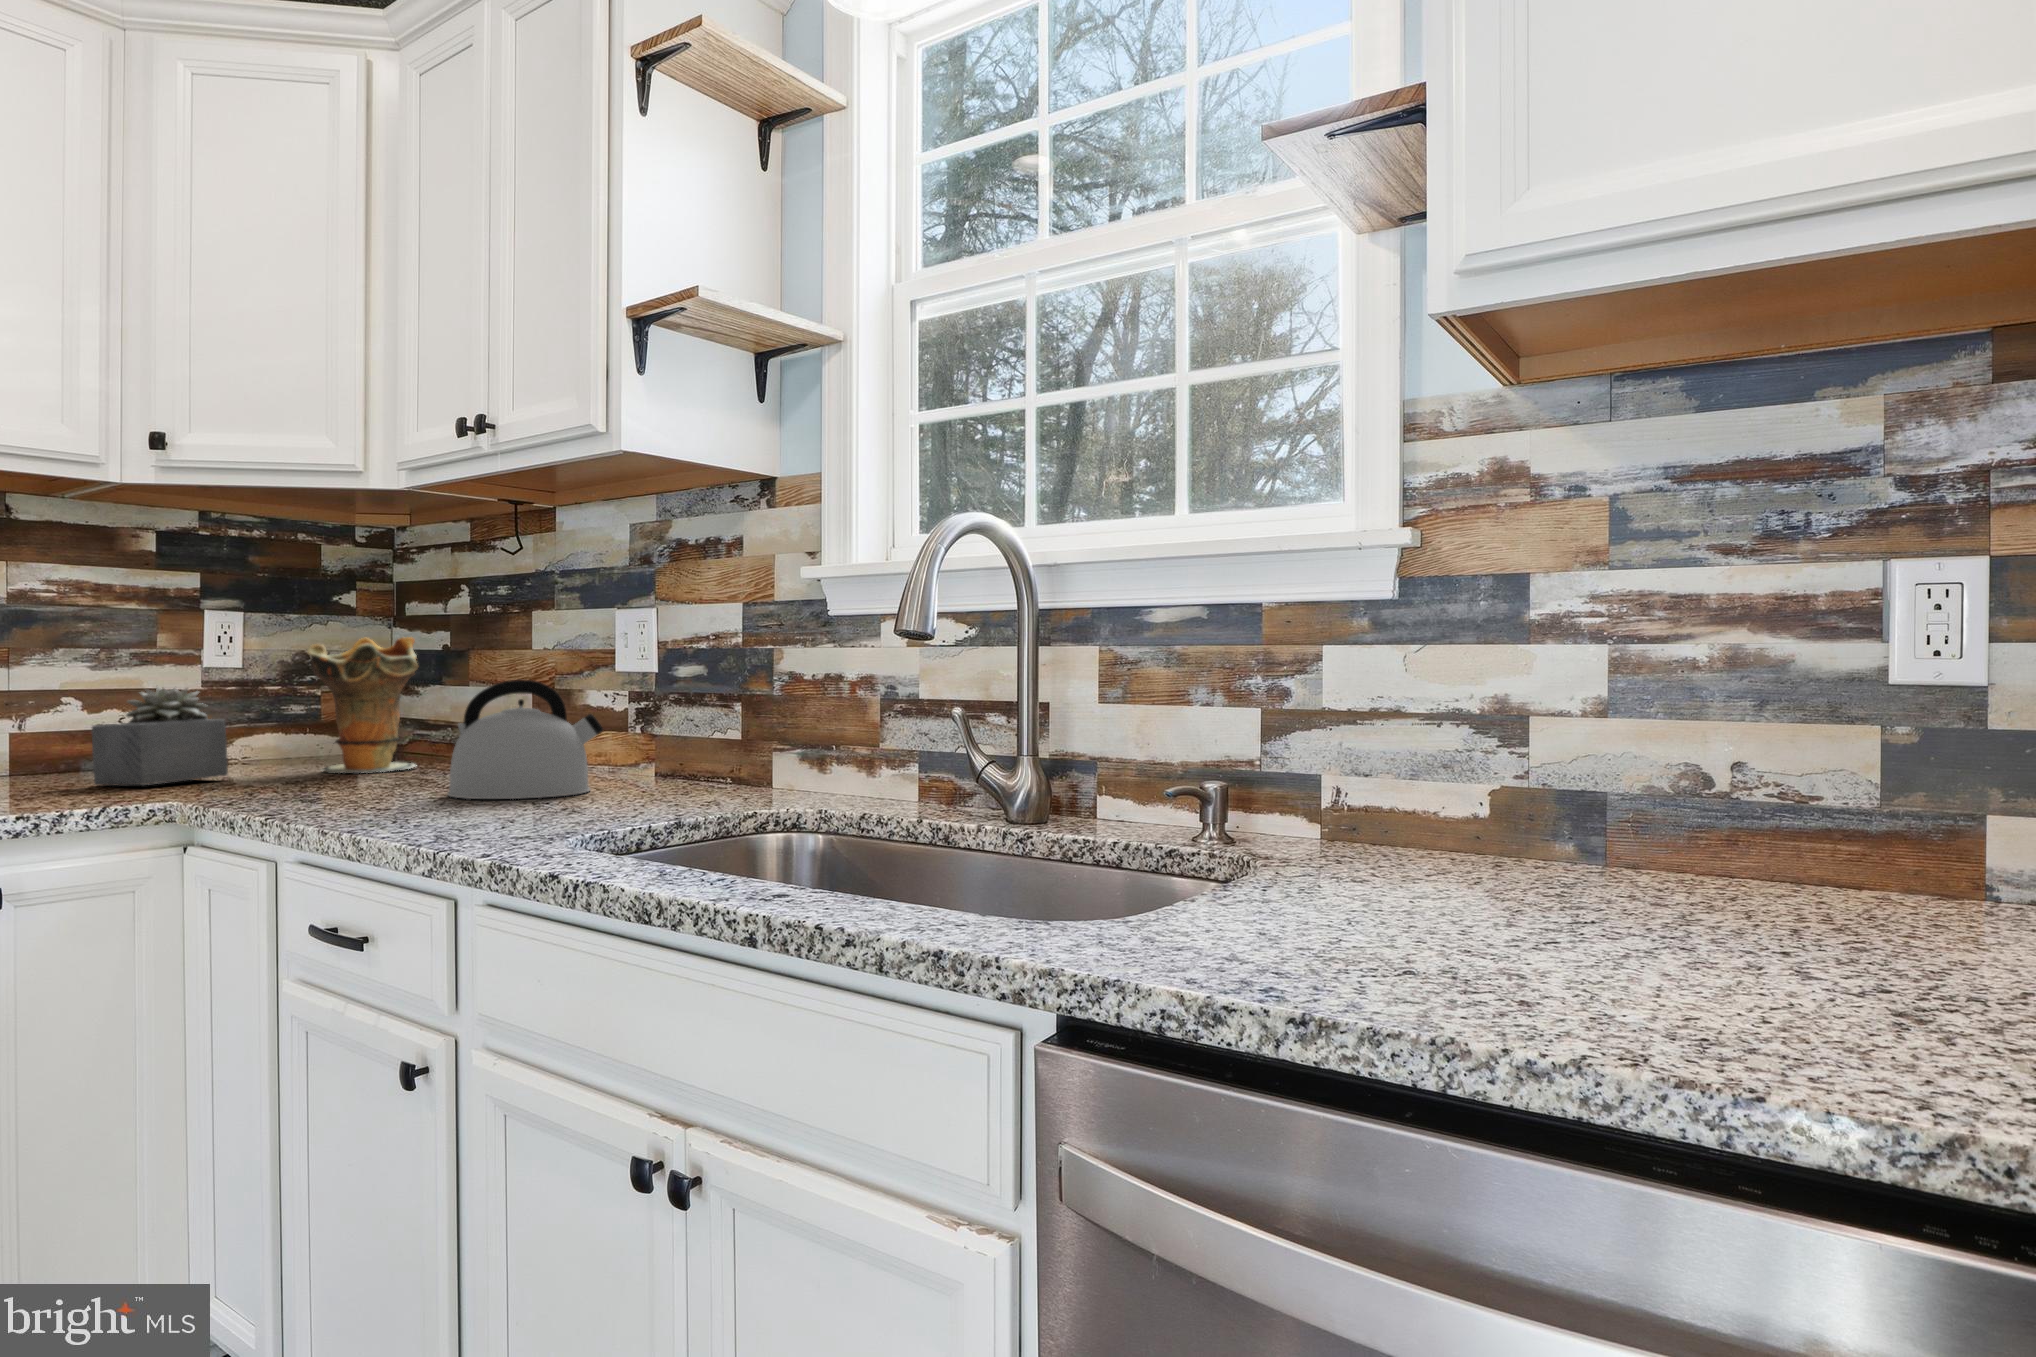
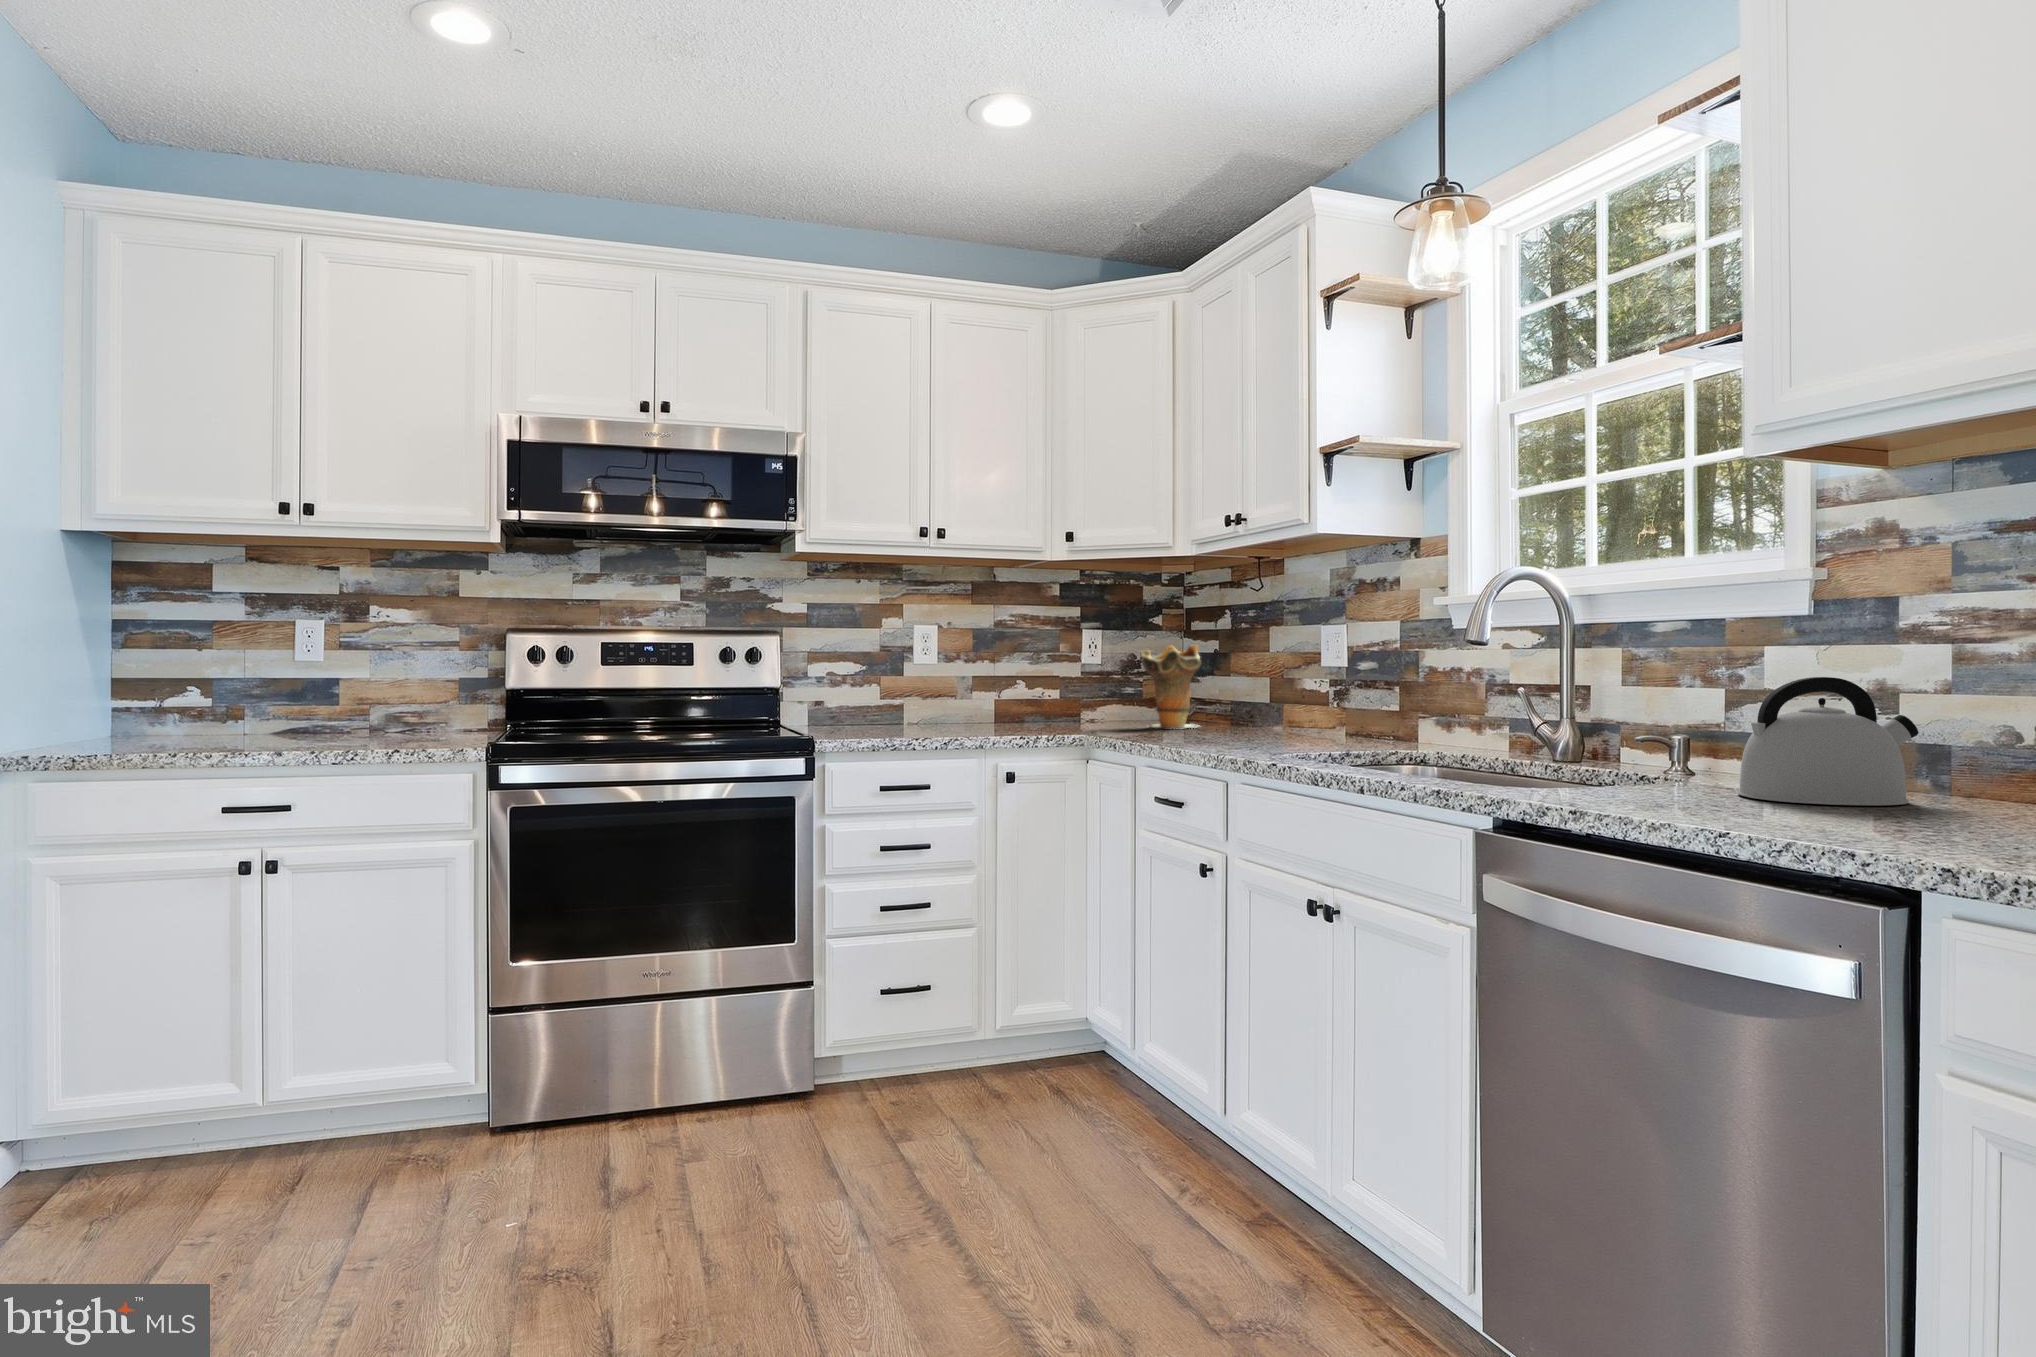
kettle: present [448,680,603,799] -> present [1737,677,1918,806]
succulent plant: present [92,687,228,786] -> none [1040,675,1103,729]

